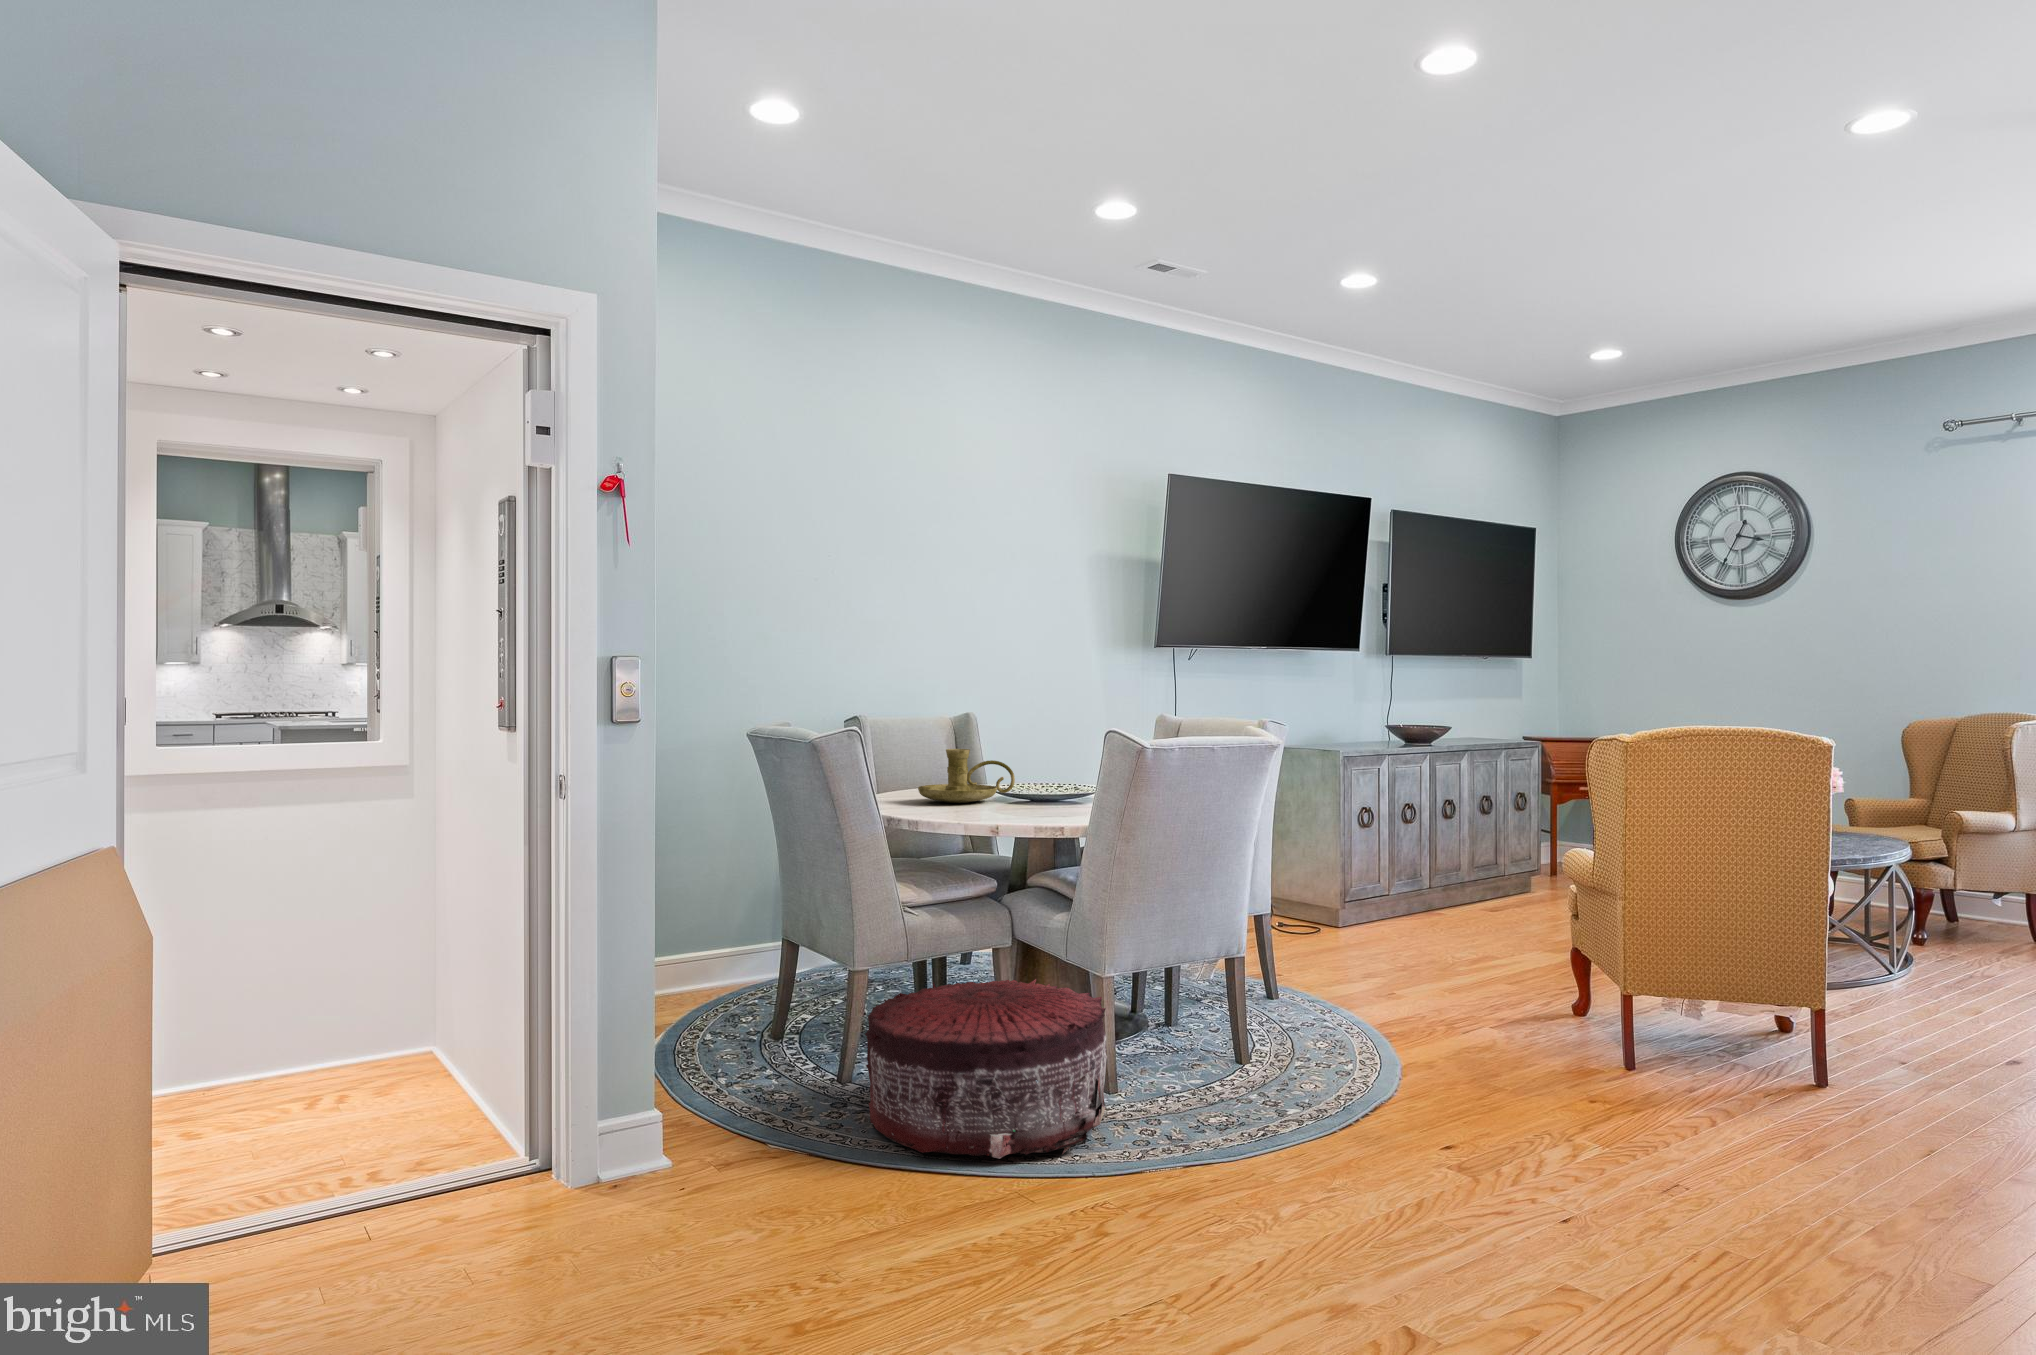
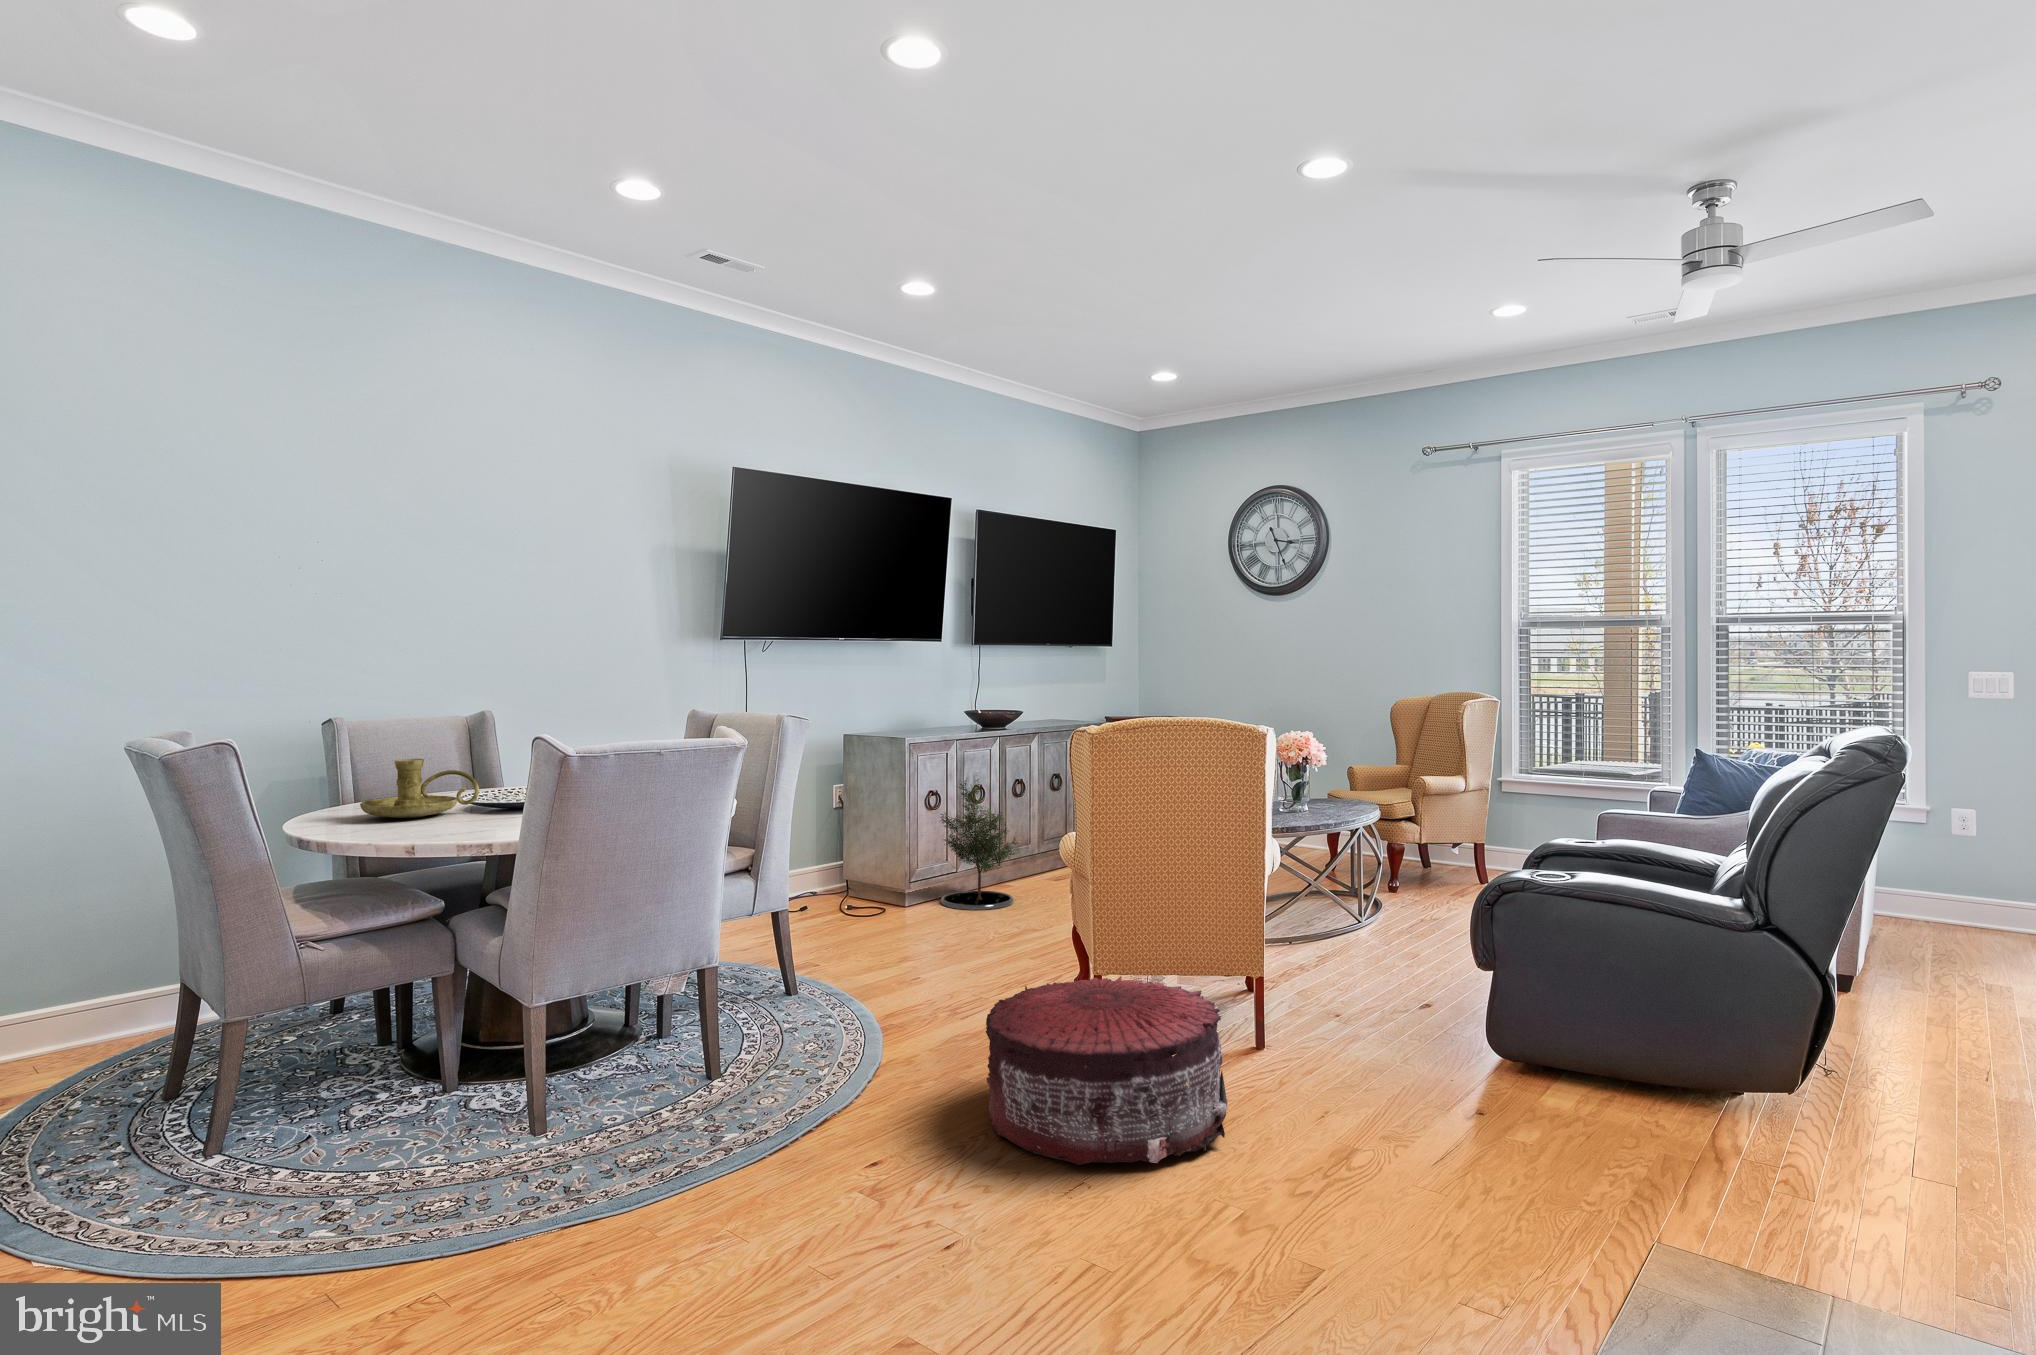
potted tree: none [1373,788,1469,936] -> present [941,779,1019,910]
pouf: present [865,979,1107,1159] -> present [986,975,1227,1165]

